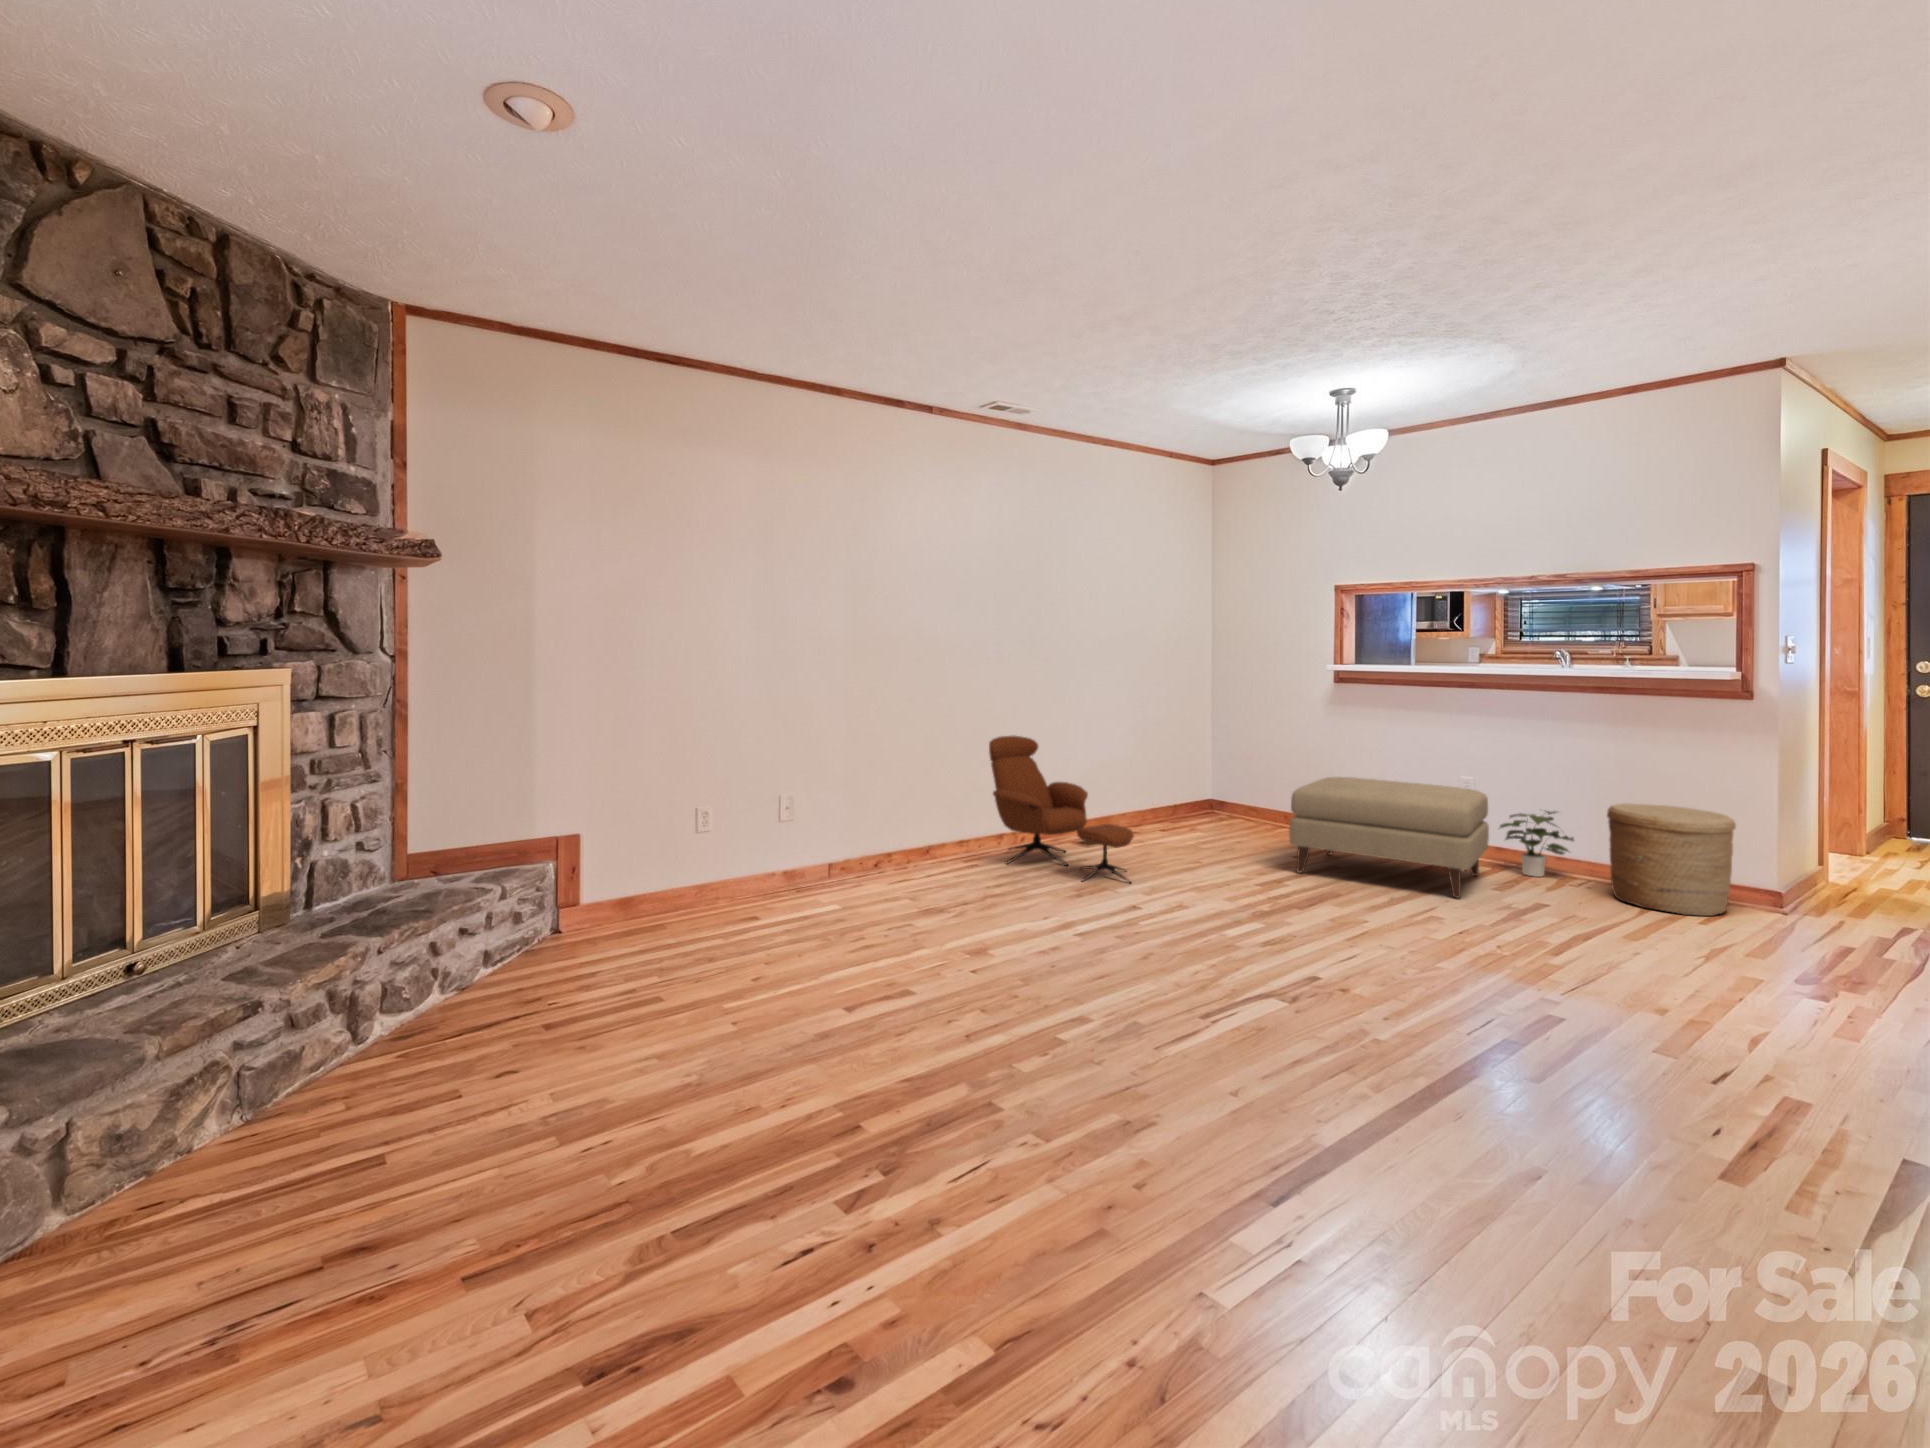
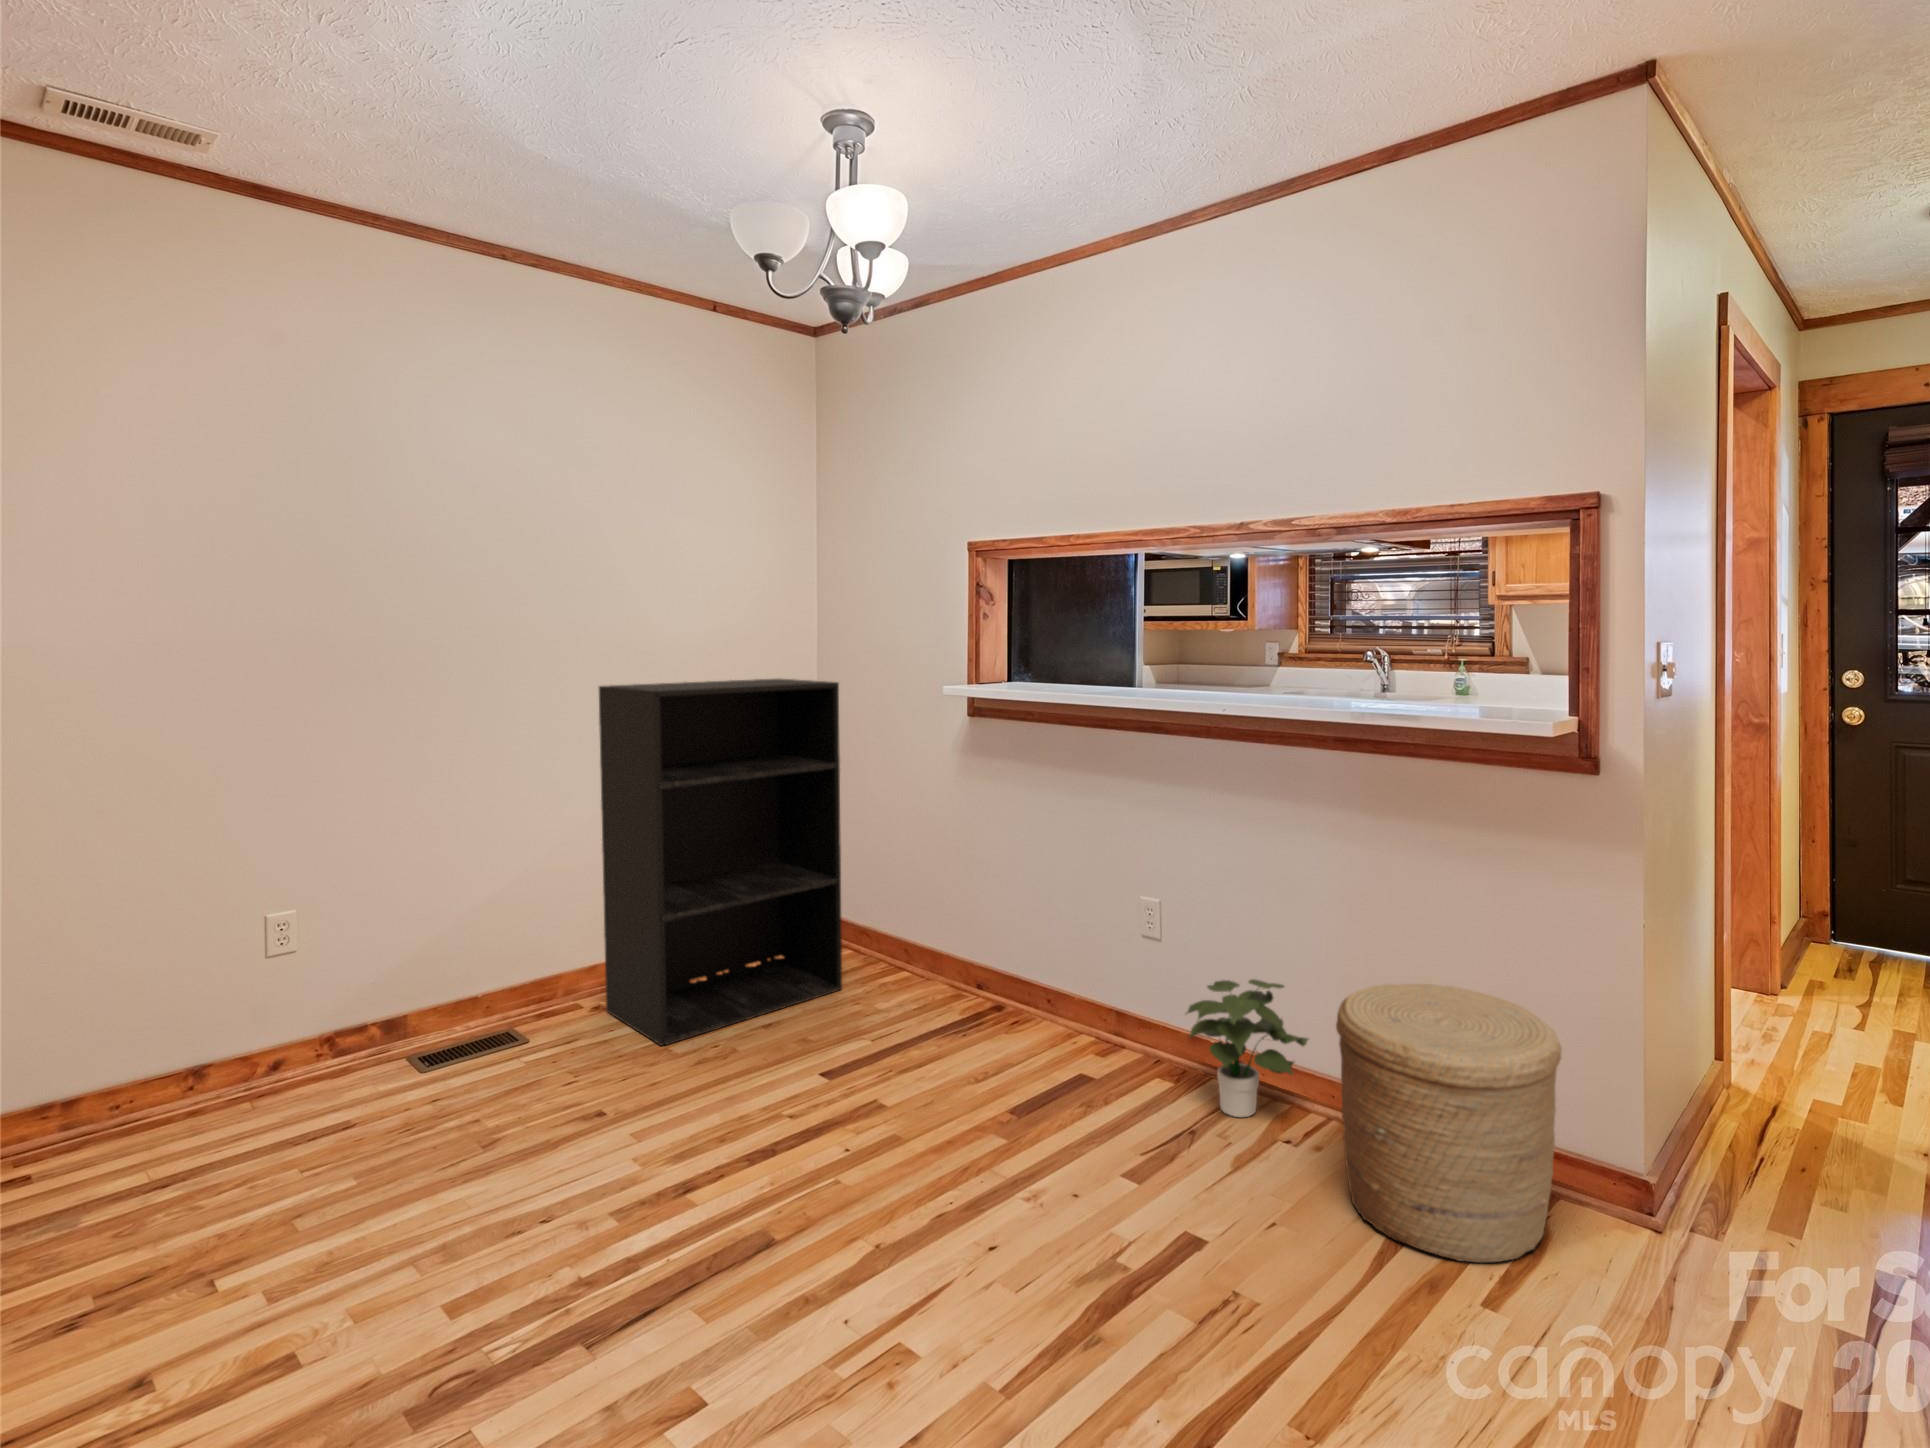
bookshelf: none [1138,662,1258,843] -> present [599,679,842,1046]
lounge chair: present [989,735,1134,882] -> none [63,855,369,1255]
ottoman: present [1289,777,1489,898] -> none [747,916,1146,1239]

